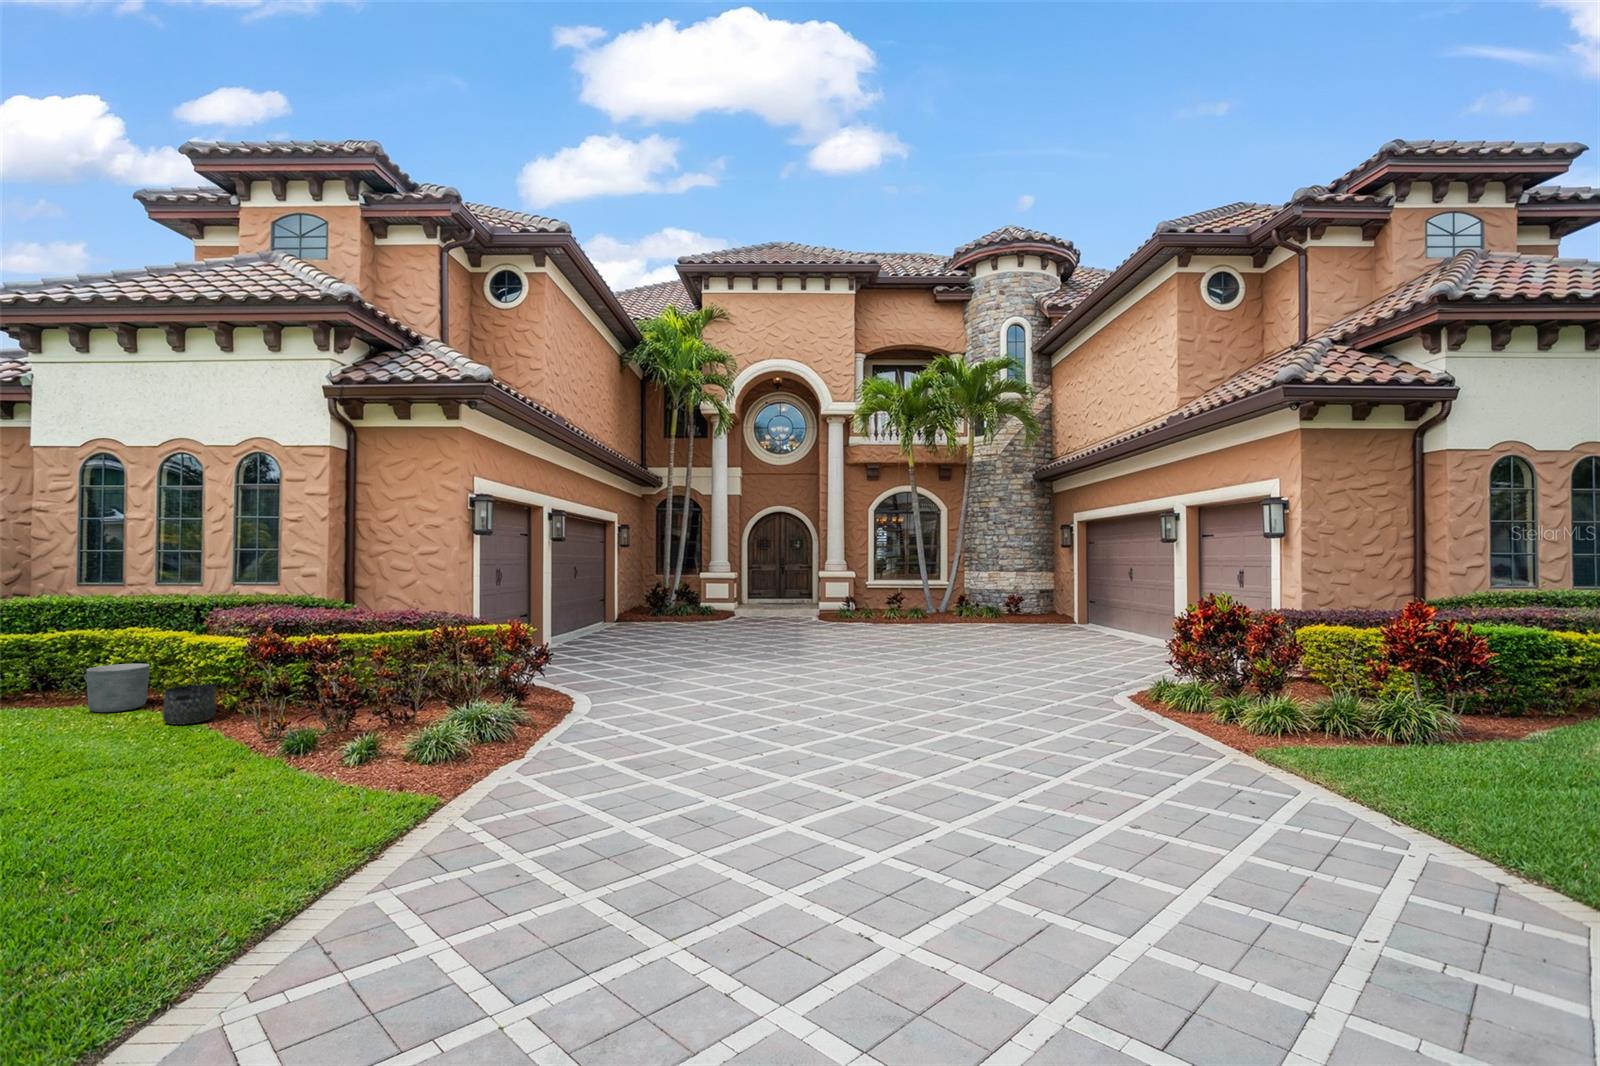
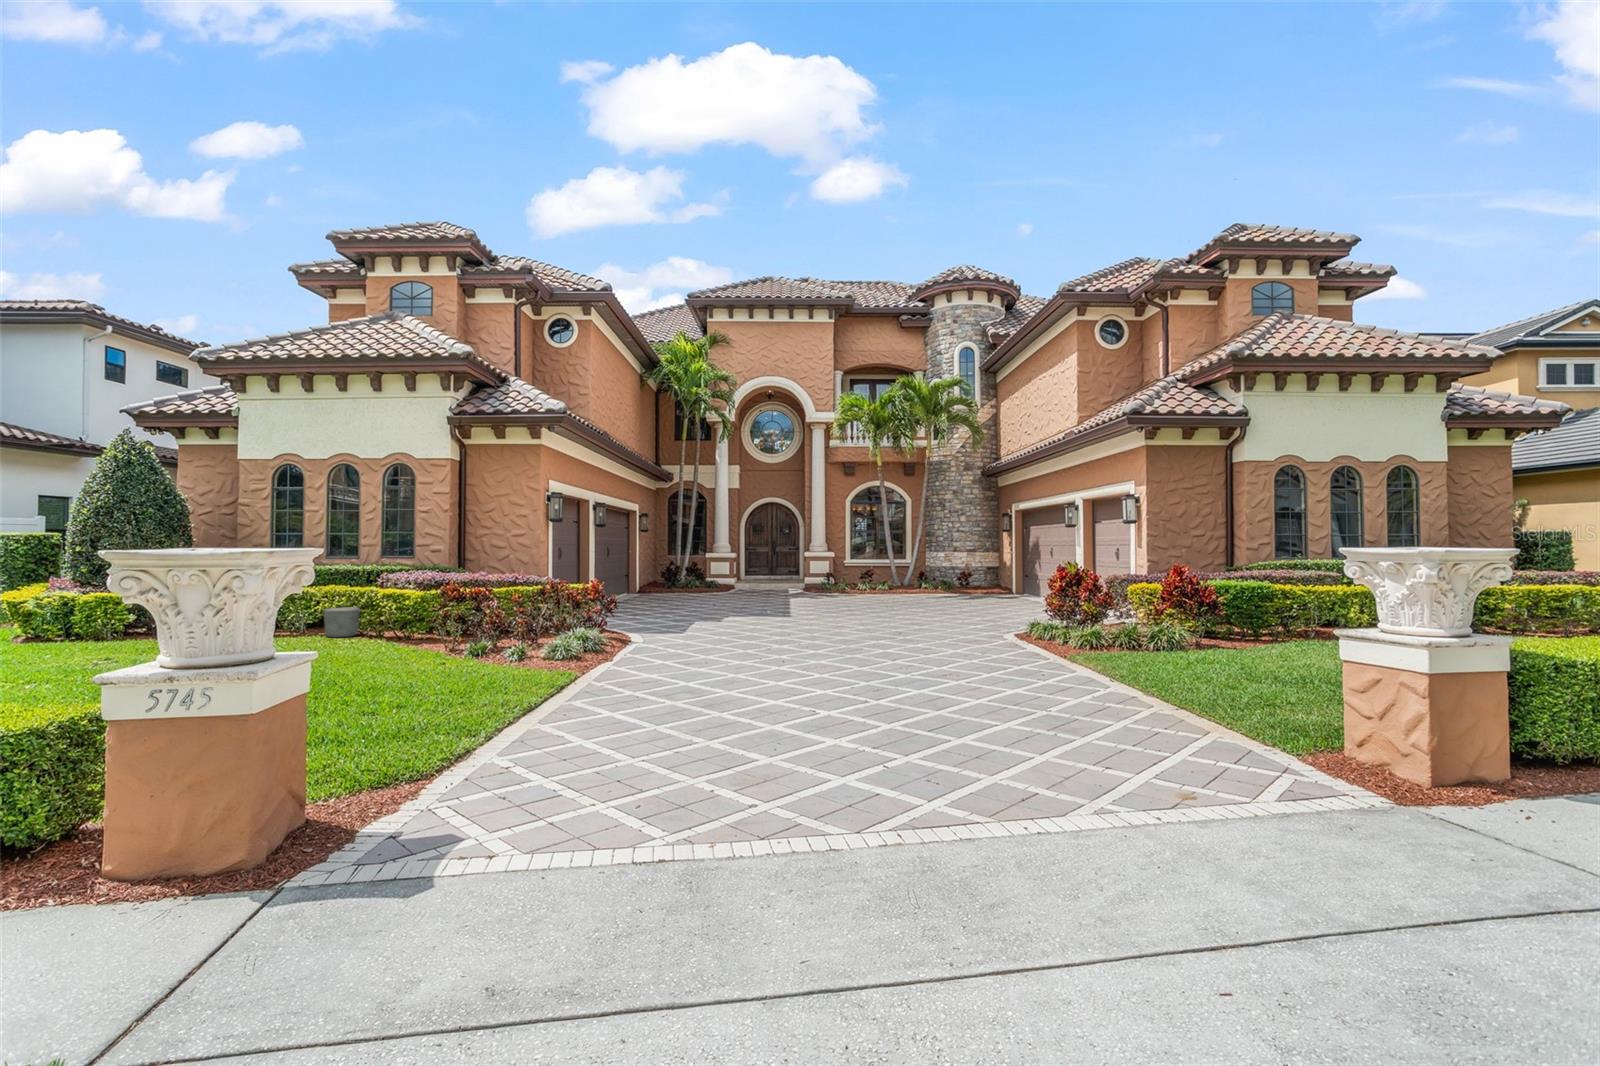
basket: present [163,685,216,725] -> none [381,619,410,643]

